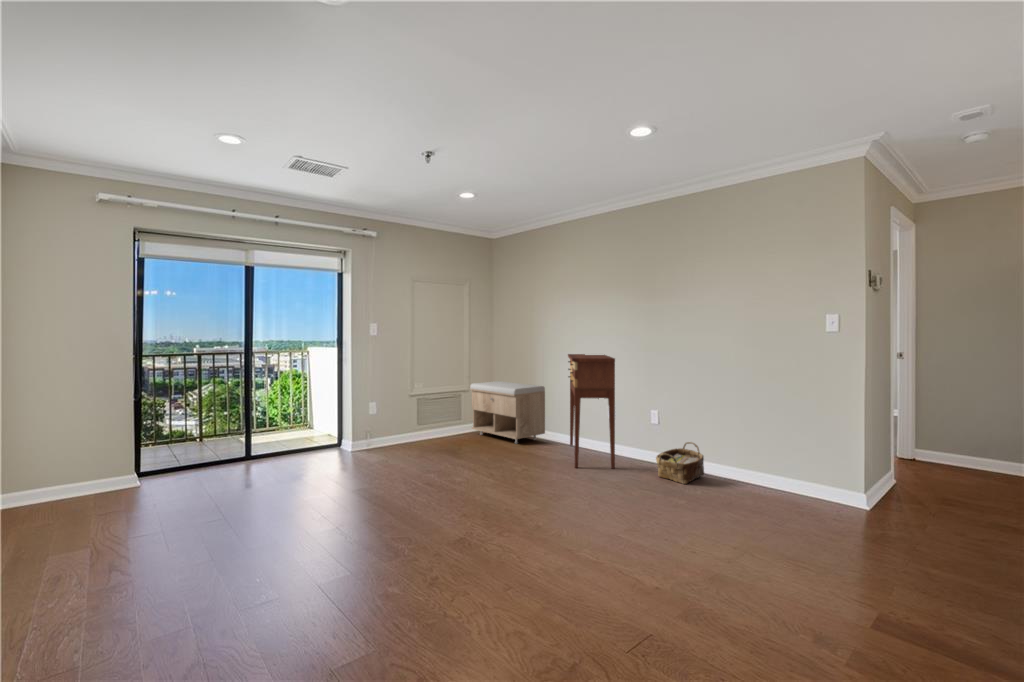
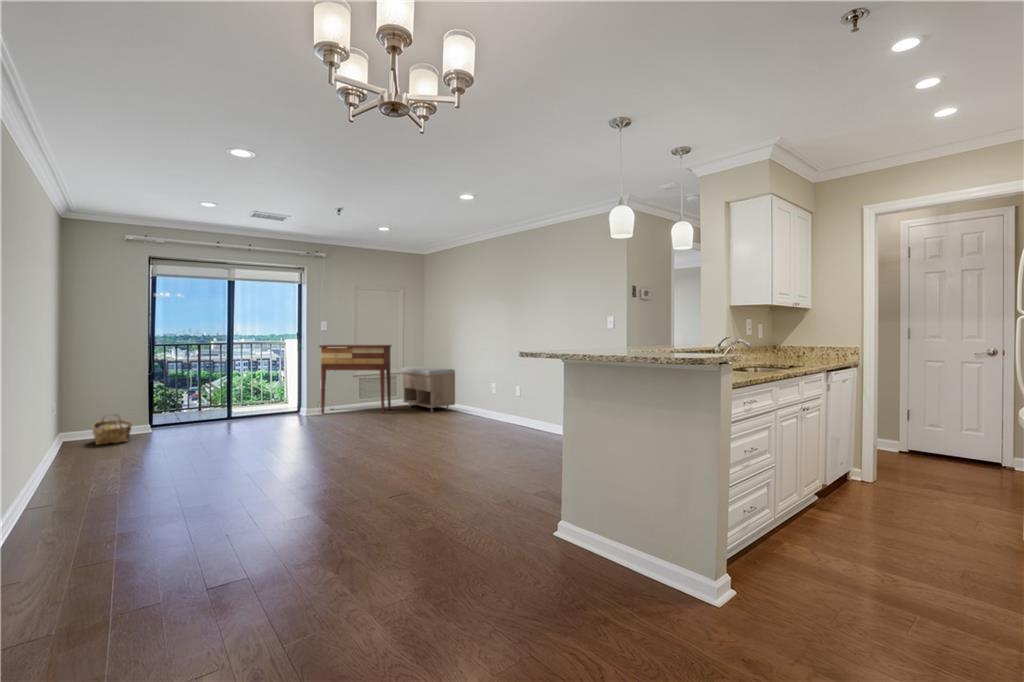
console table: present [568,354,615,469] -> present [319,345,391,414]
woven basket: present [656,442,704,484] -> present [92,414,132,445]

